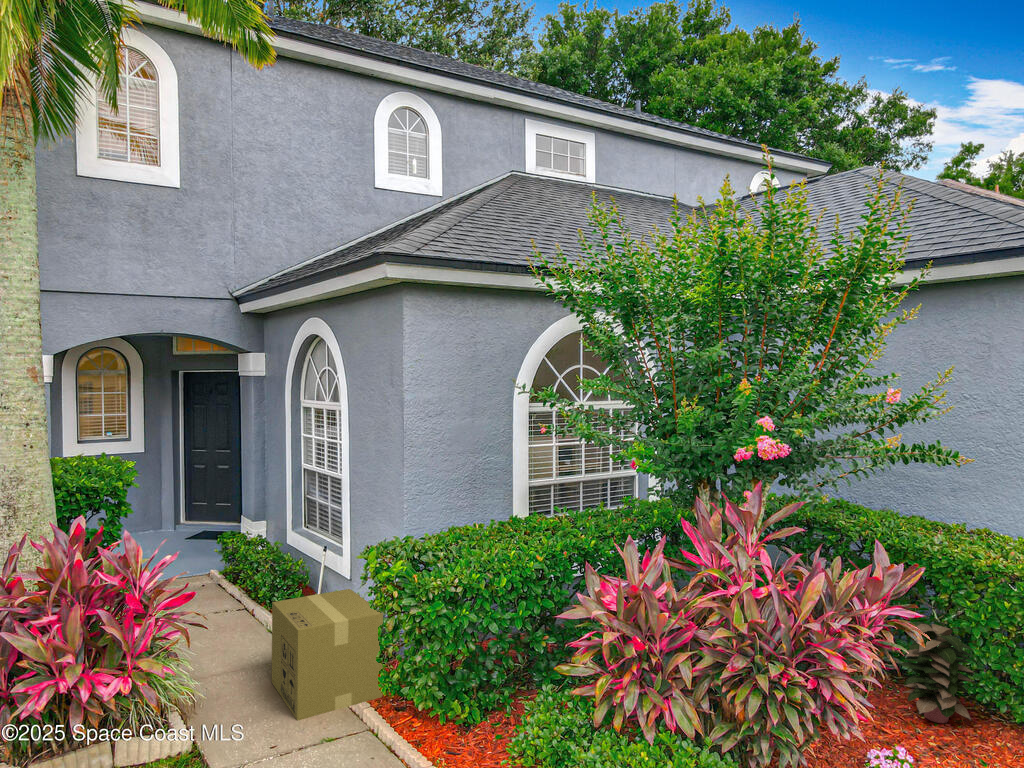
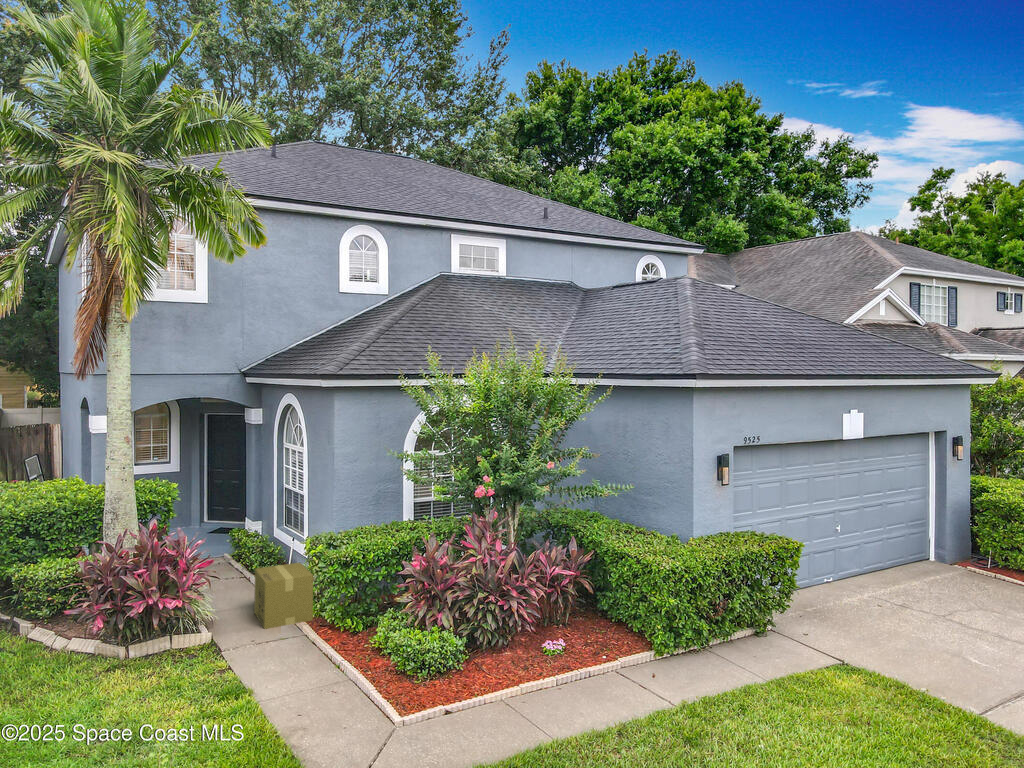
decorative plant: present [900,622,976,723] -> none [585,585,620,637]

